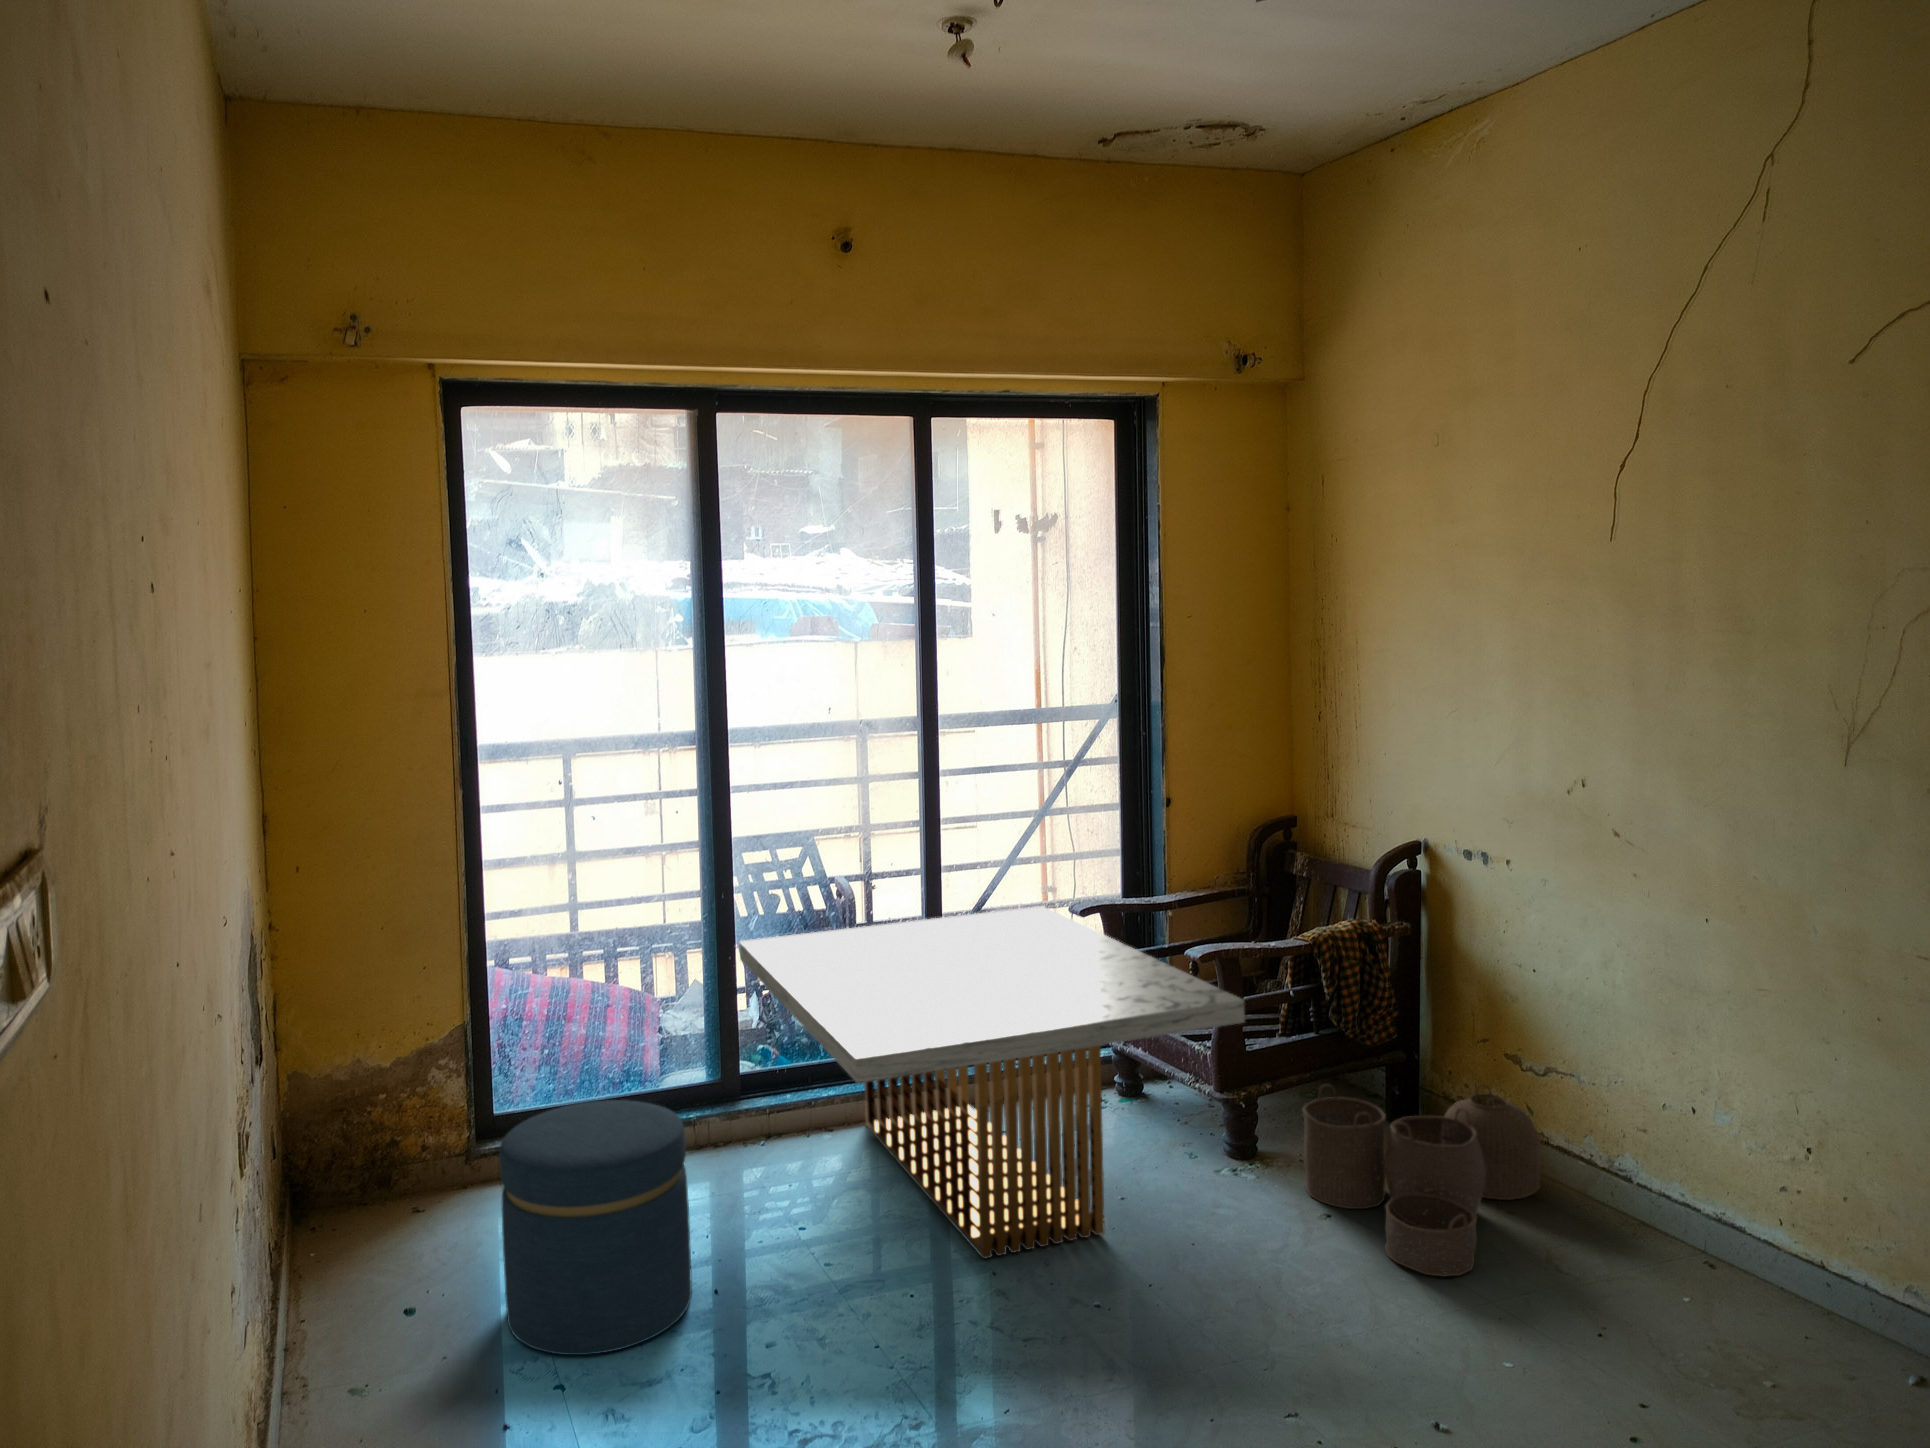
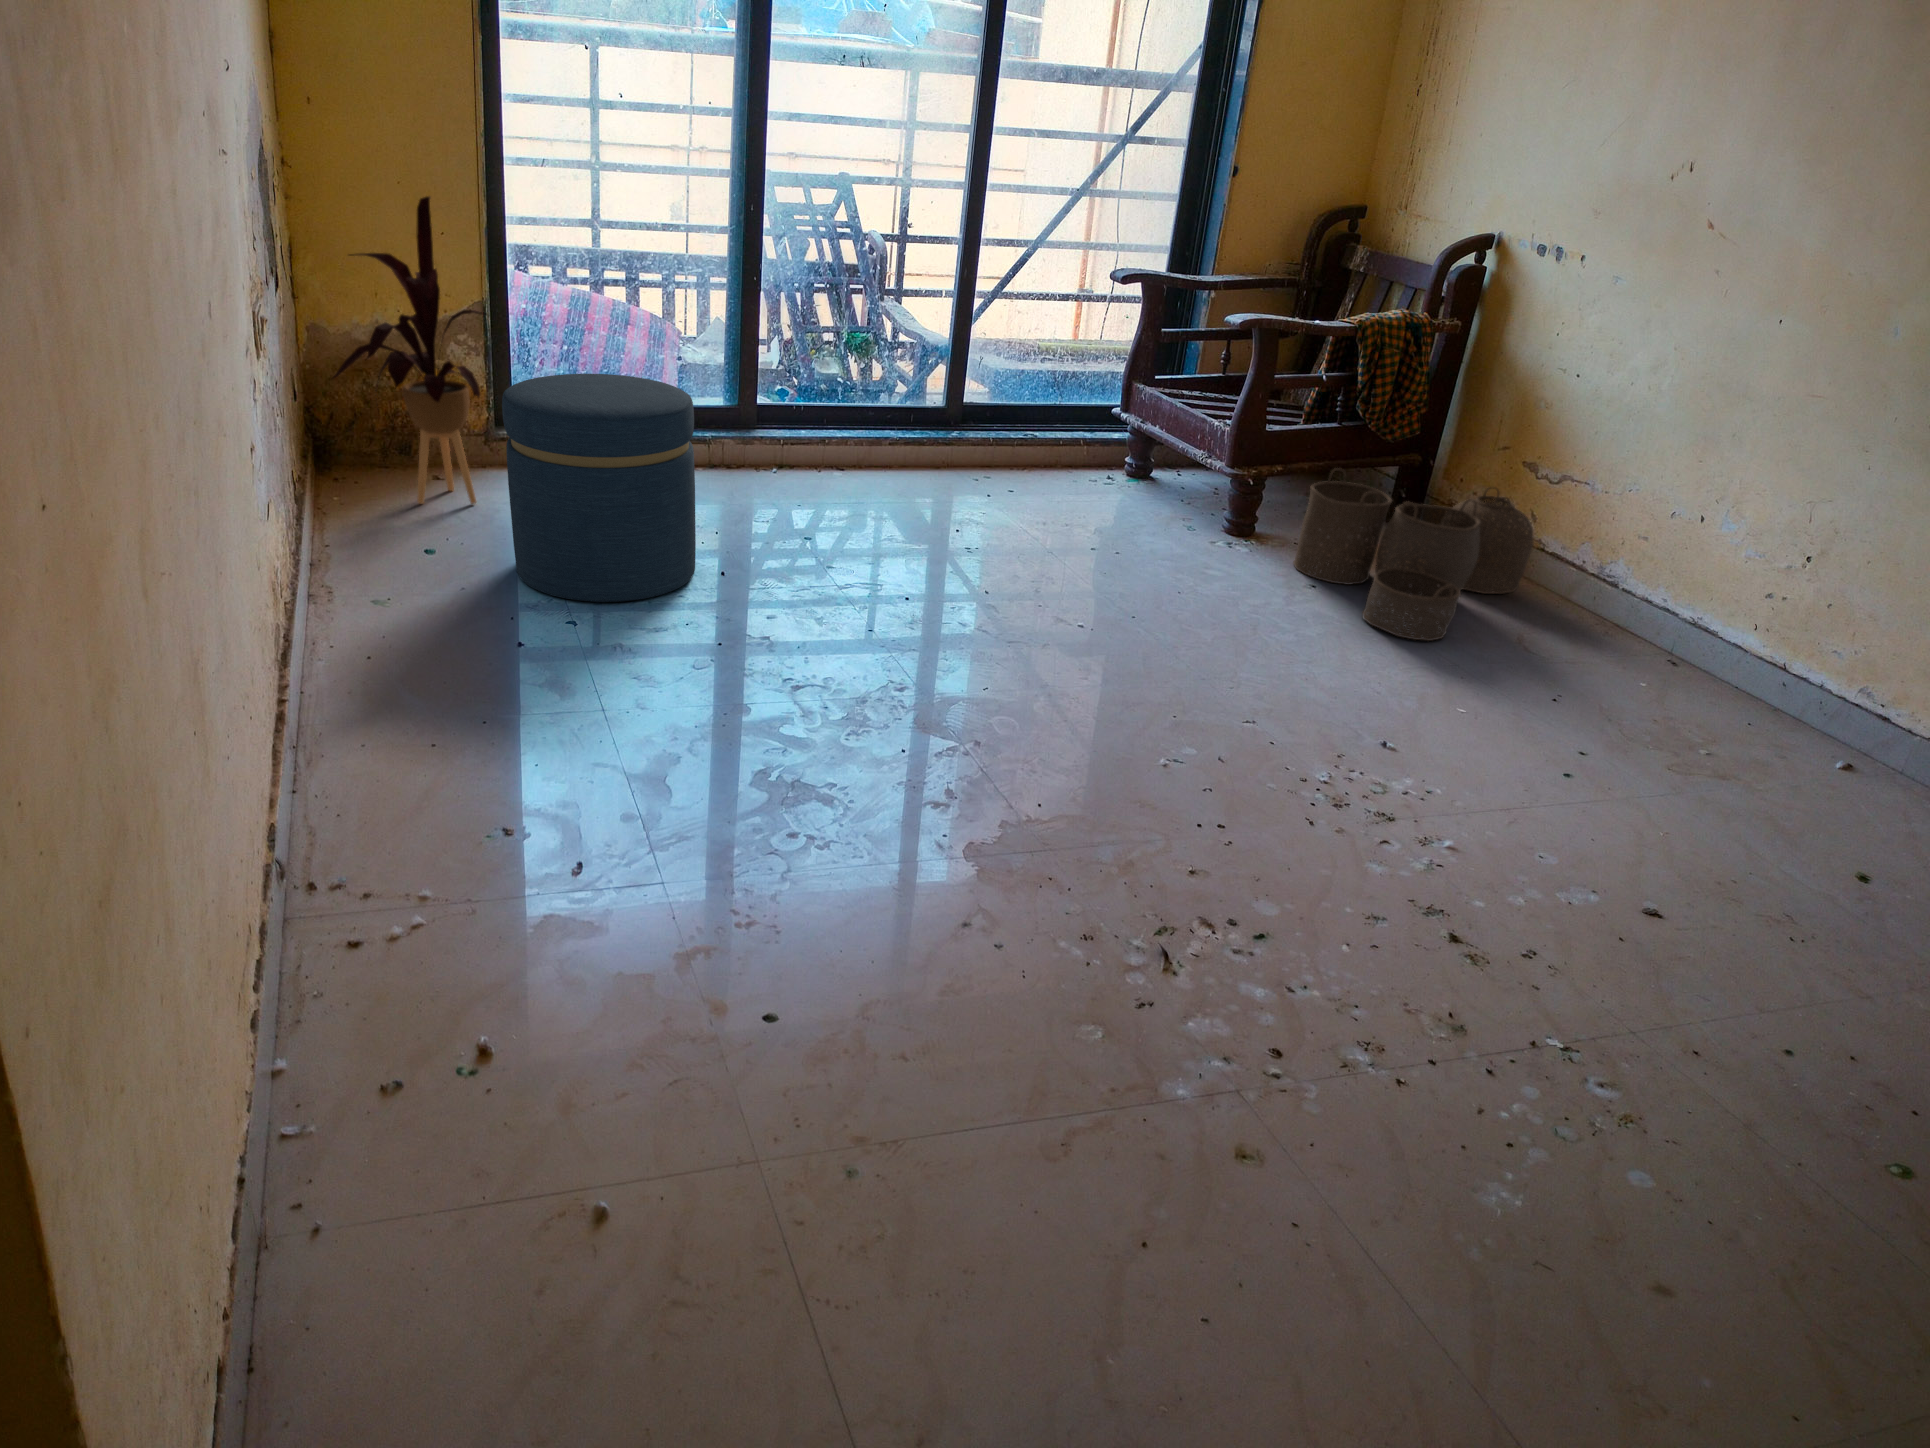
coffee table: present [739,906,1245,1259] -> none [765,261,1287,577]
house plant: none [323,955,481,1244] -> present [333,197,484,504]

